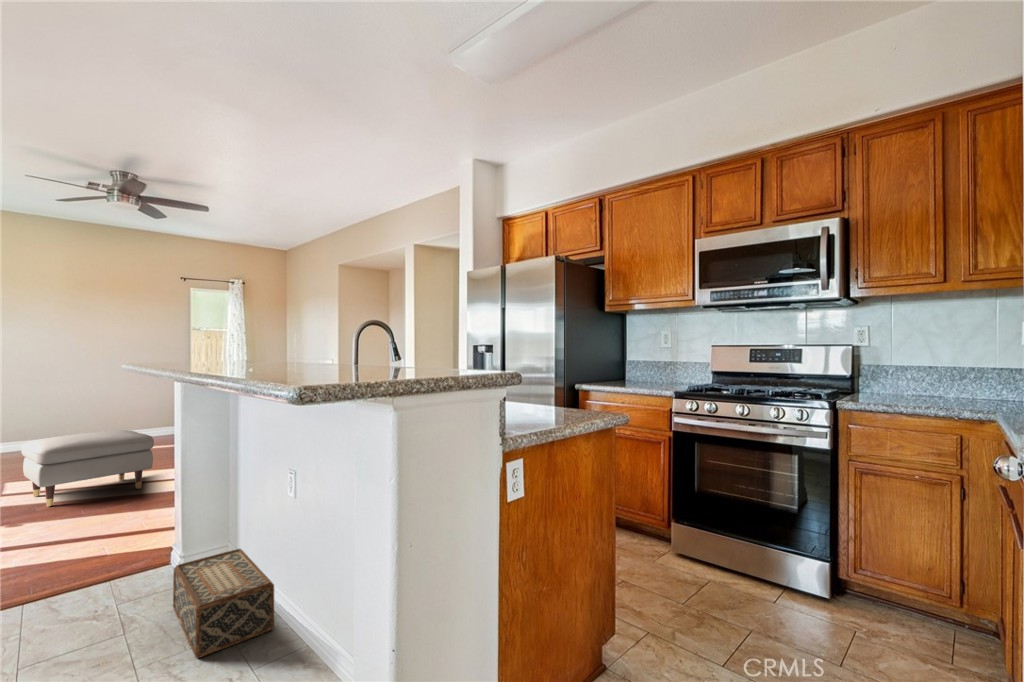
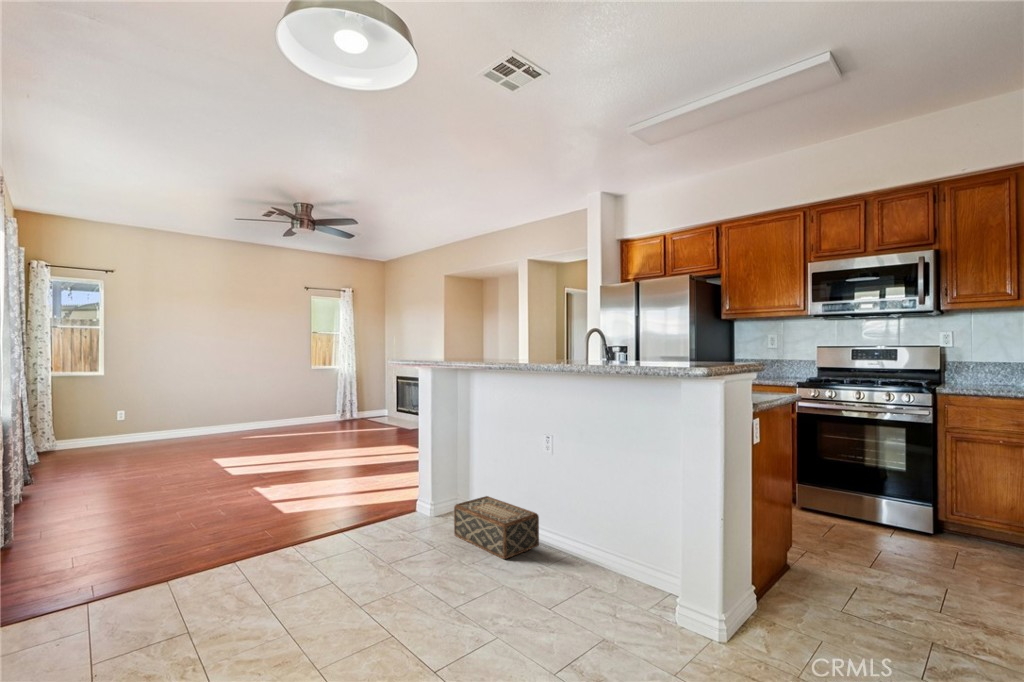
ottoman: present [21,431,154,507] -> none [242,419,336,476]

